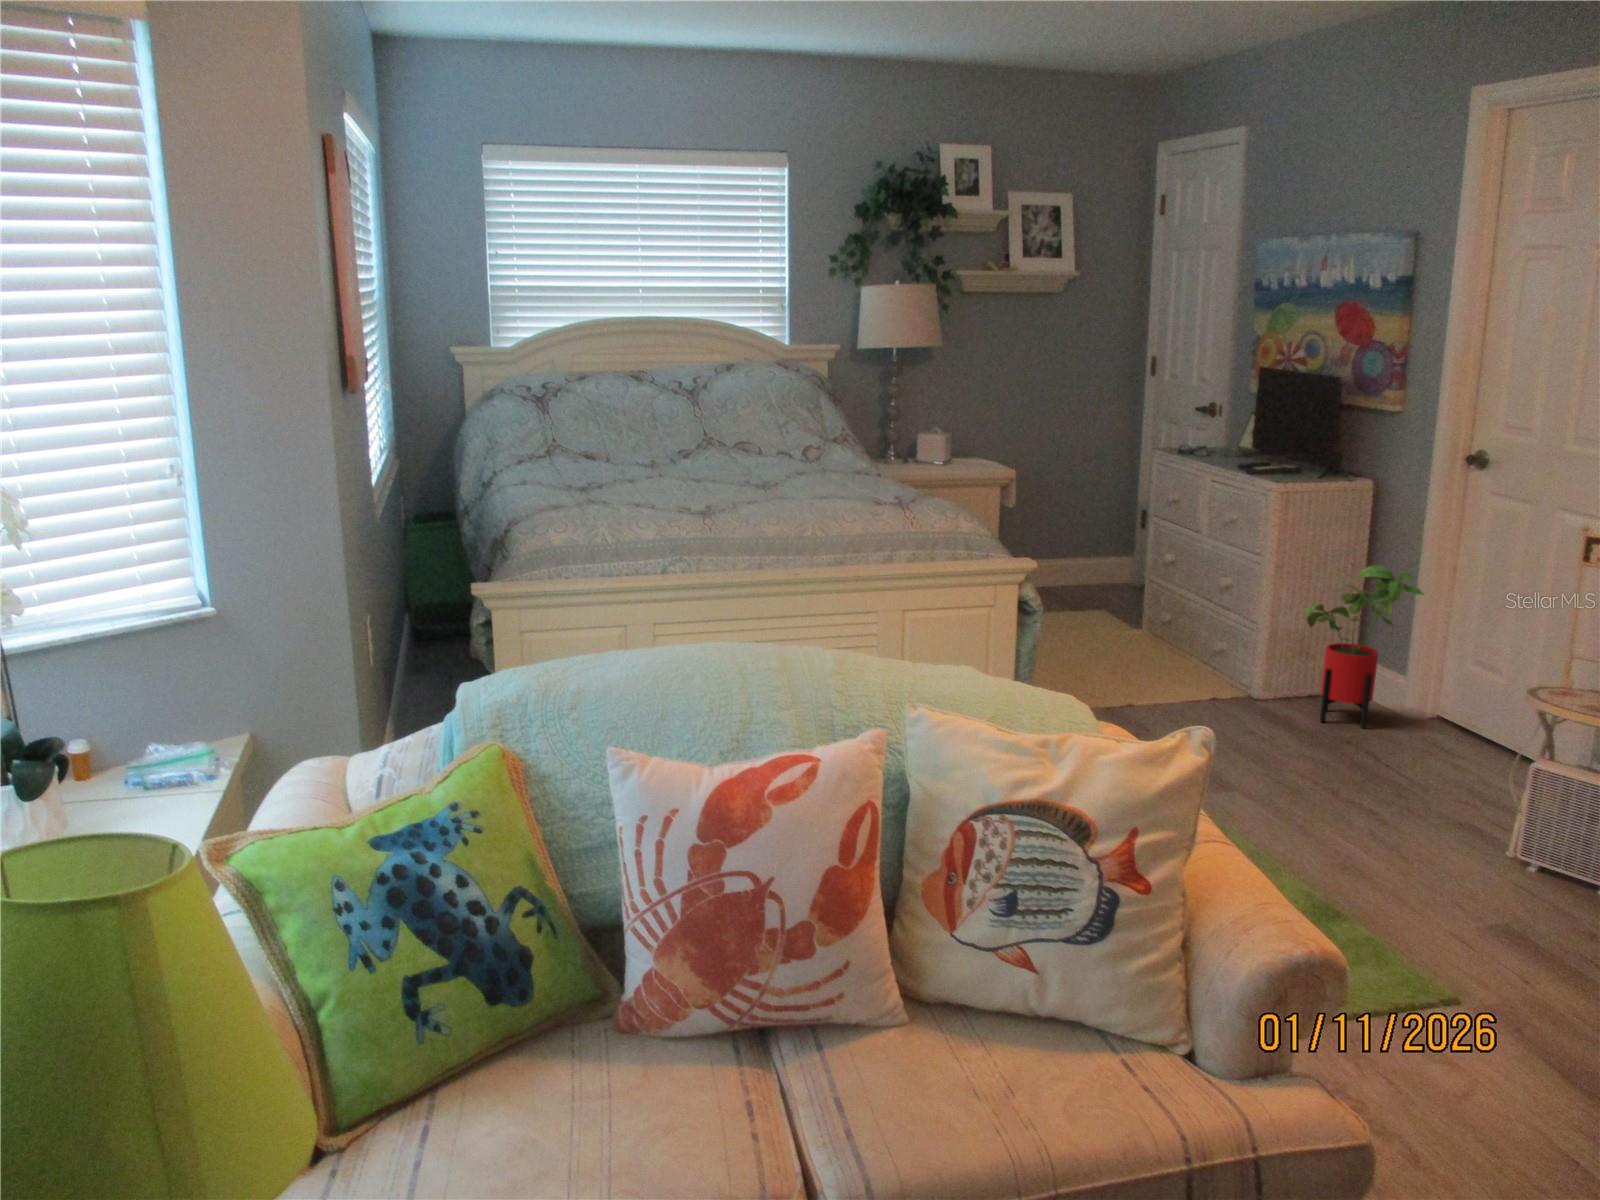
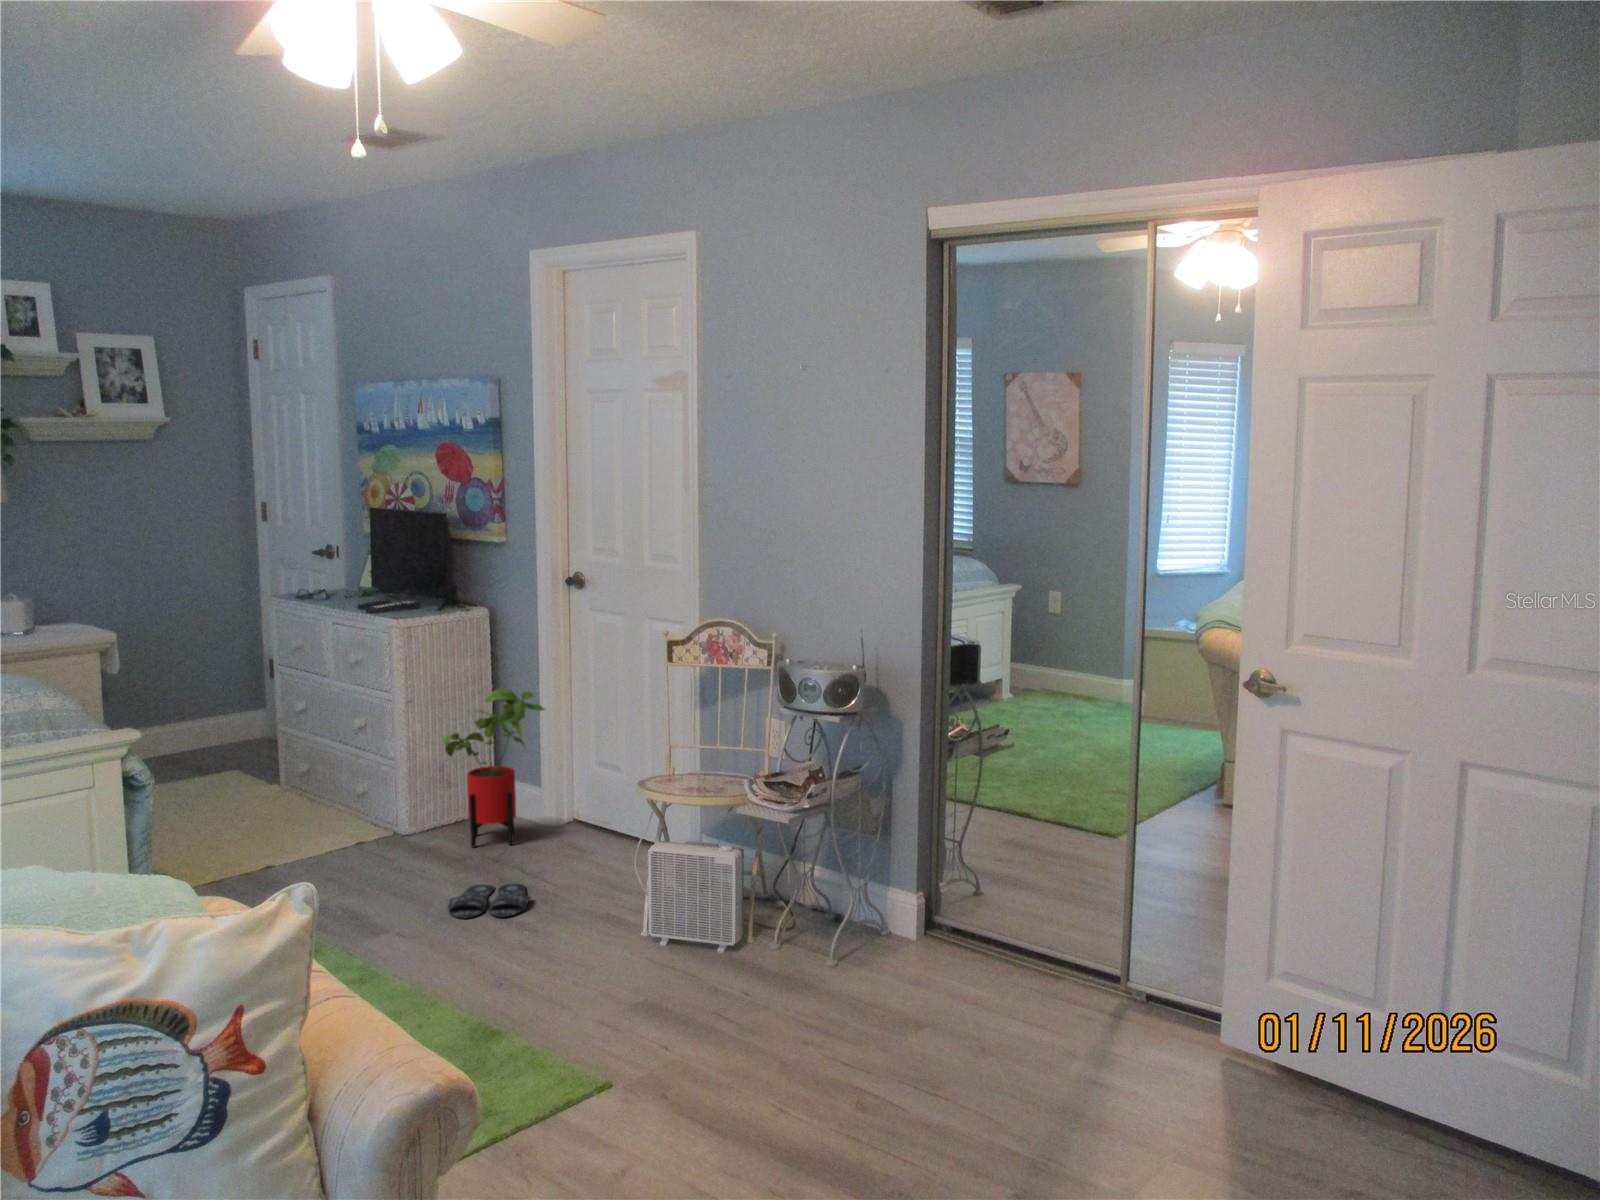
slippers: none [1292,761,1383,801] -> present [448,884,531,918]

